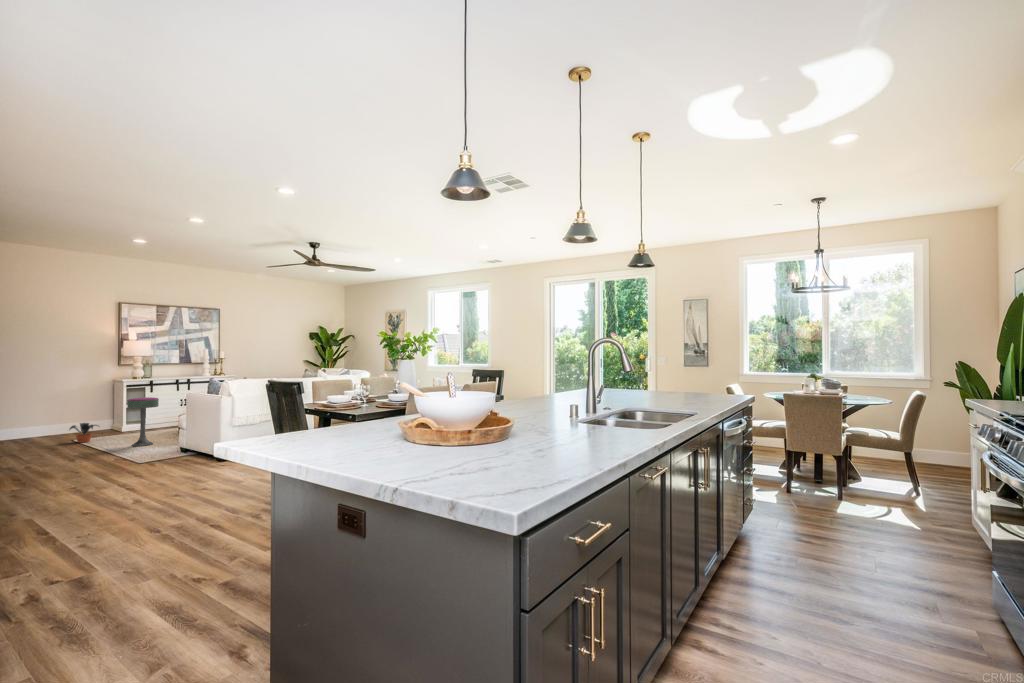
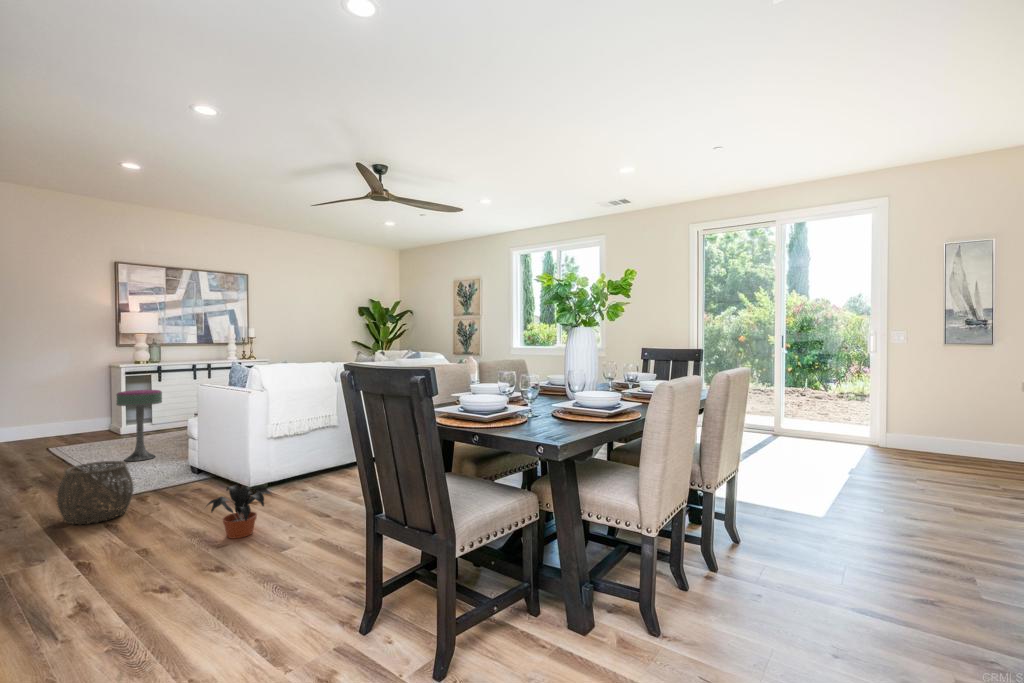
potted plant: present [70,423,98,443] -> present [207,485,271,538]
woven basket: none [105,439,150,475] -> present [57,461,133,524]

